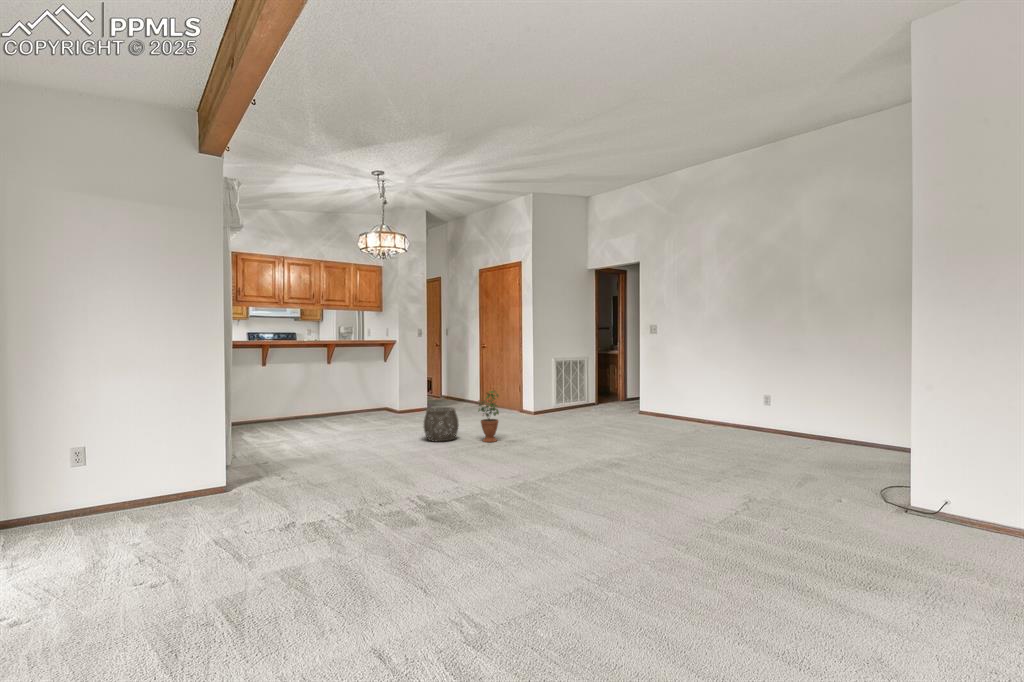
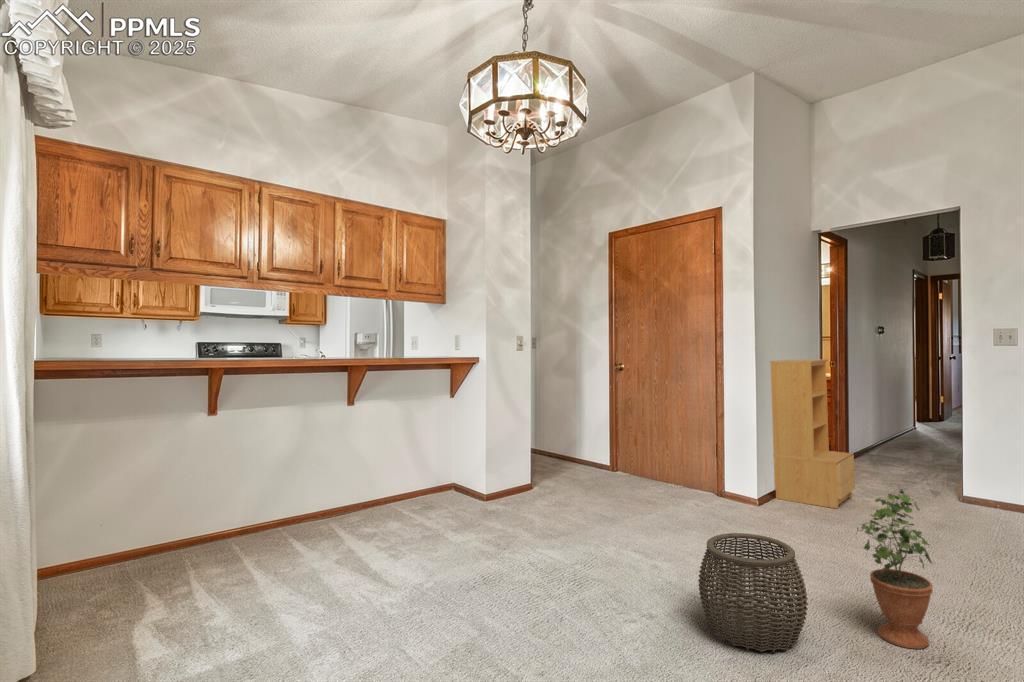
bookshelf: none [538,343,579,417] -> present [770,359,855,509]

